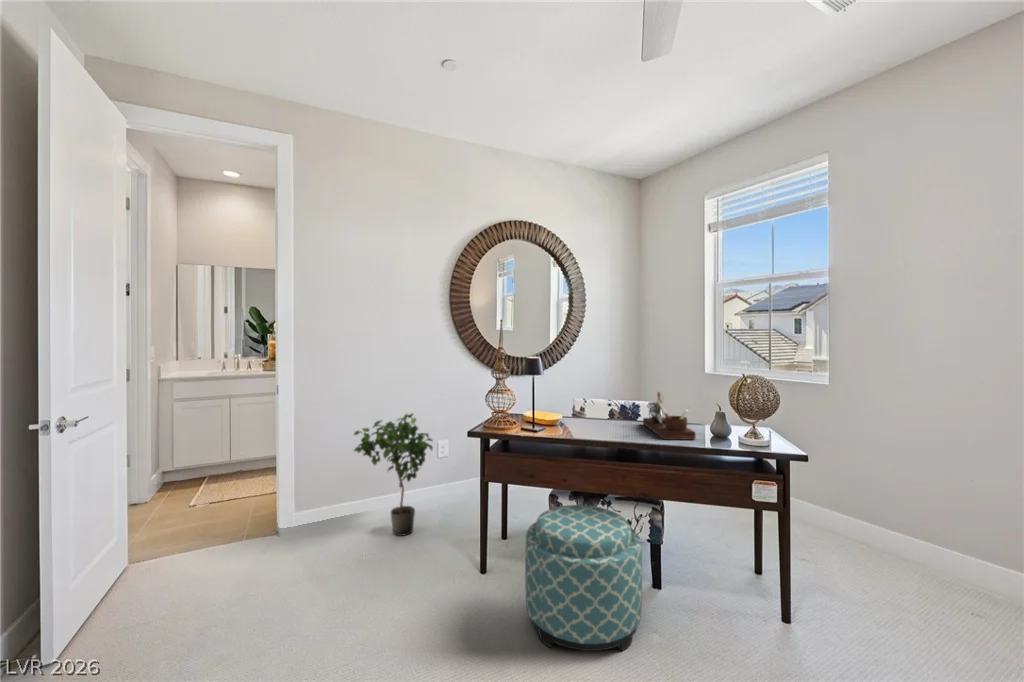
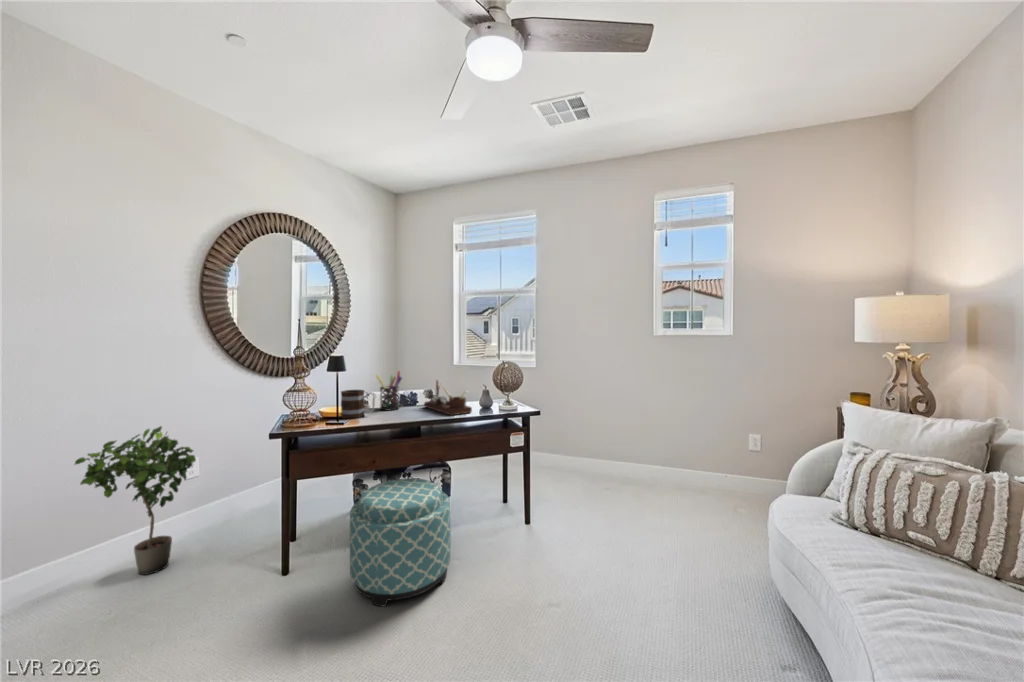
pen holder: none [587,377,614,423] -> present [377,372,402,411]
mug: none [543,395,578,427] -> present [341,390,375,419]

